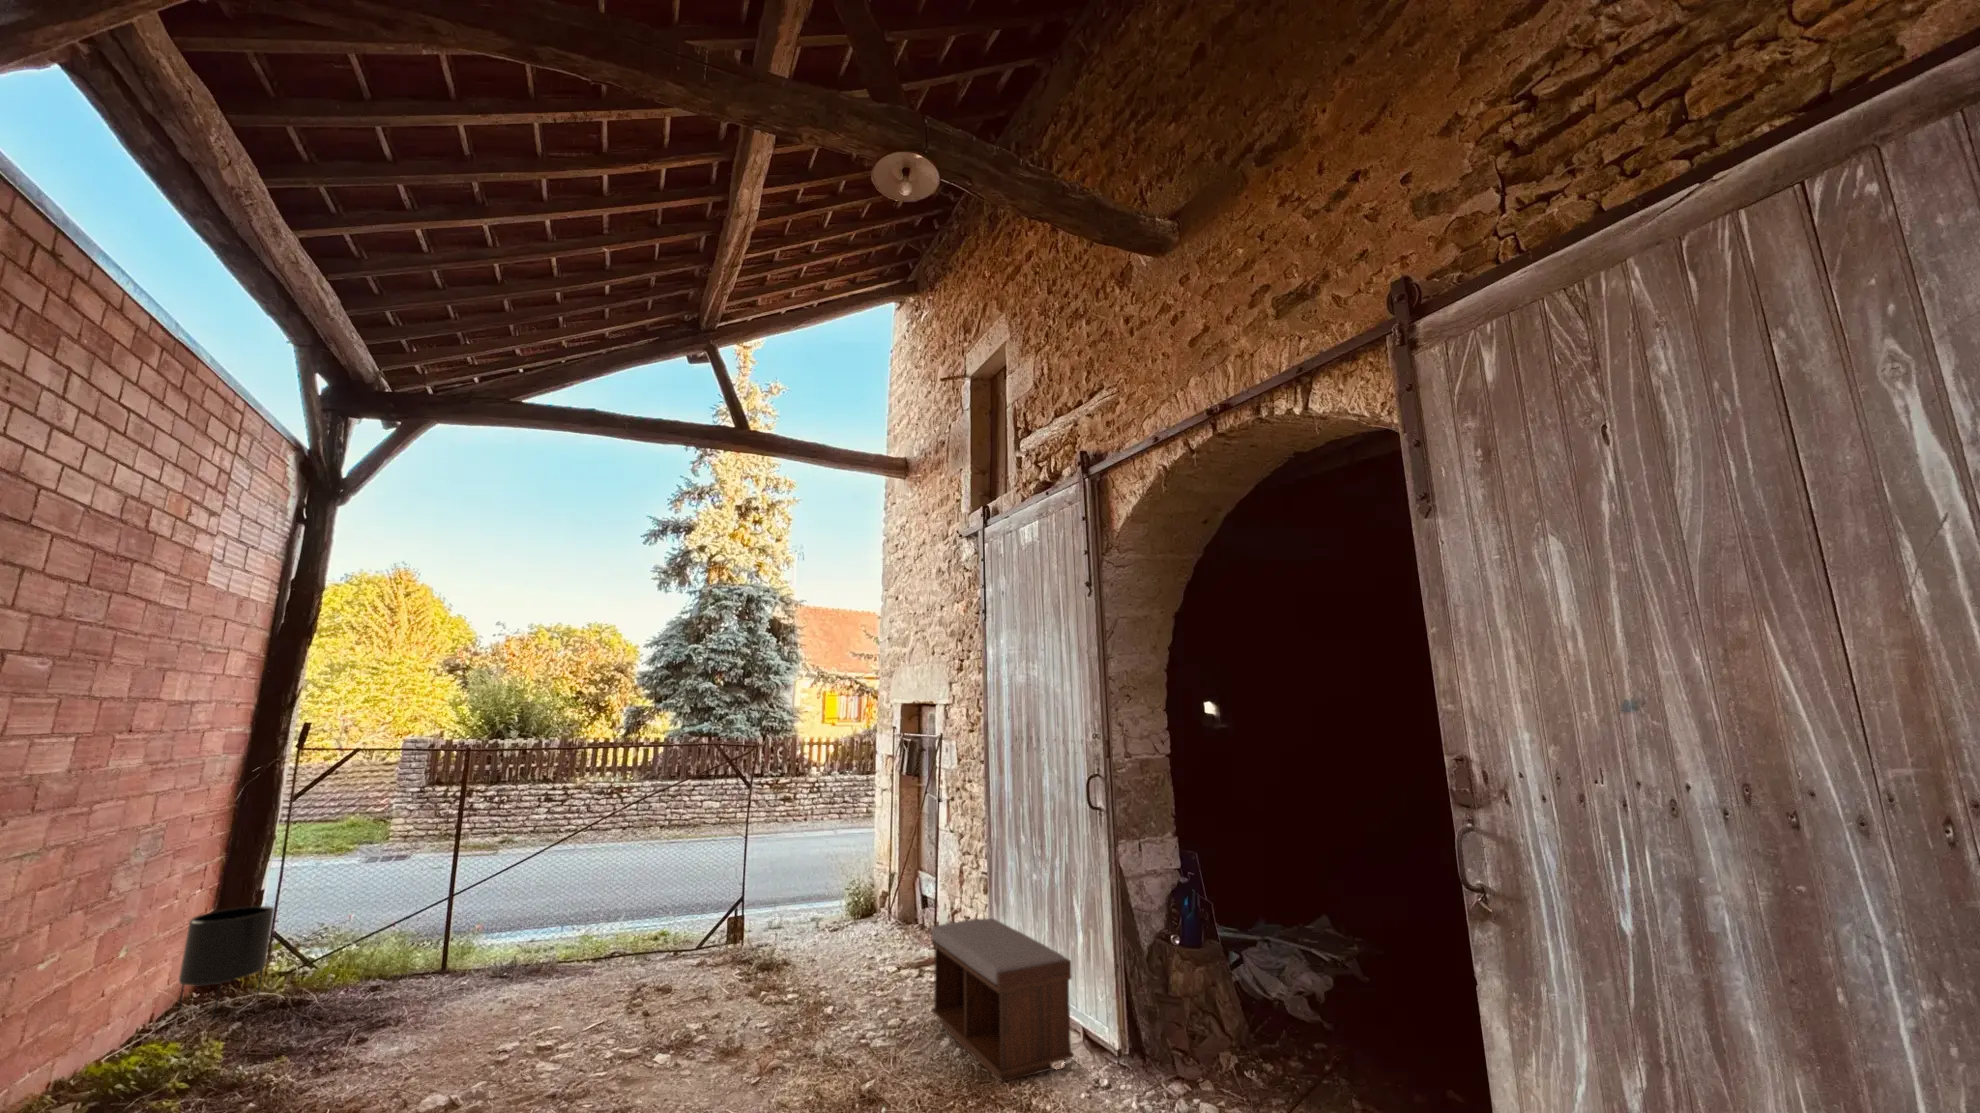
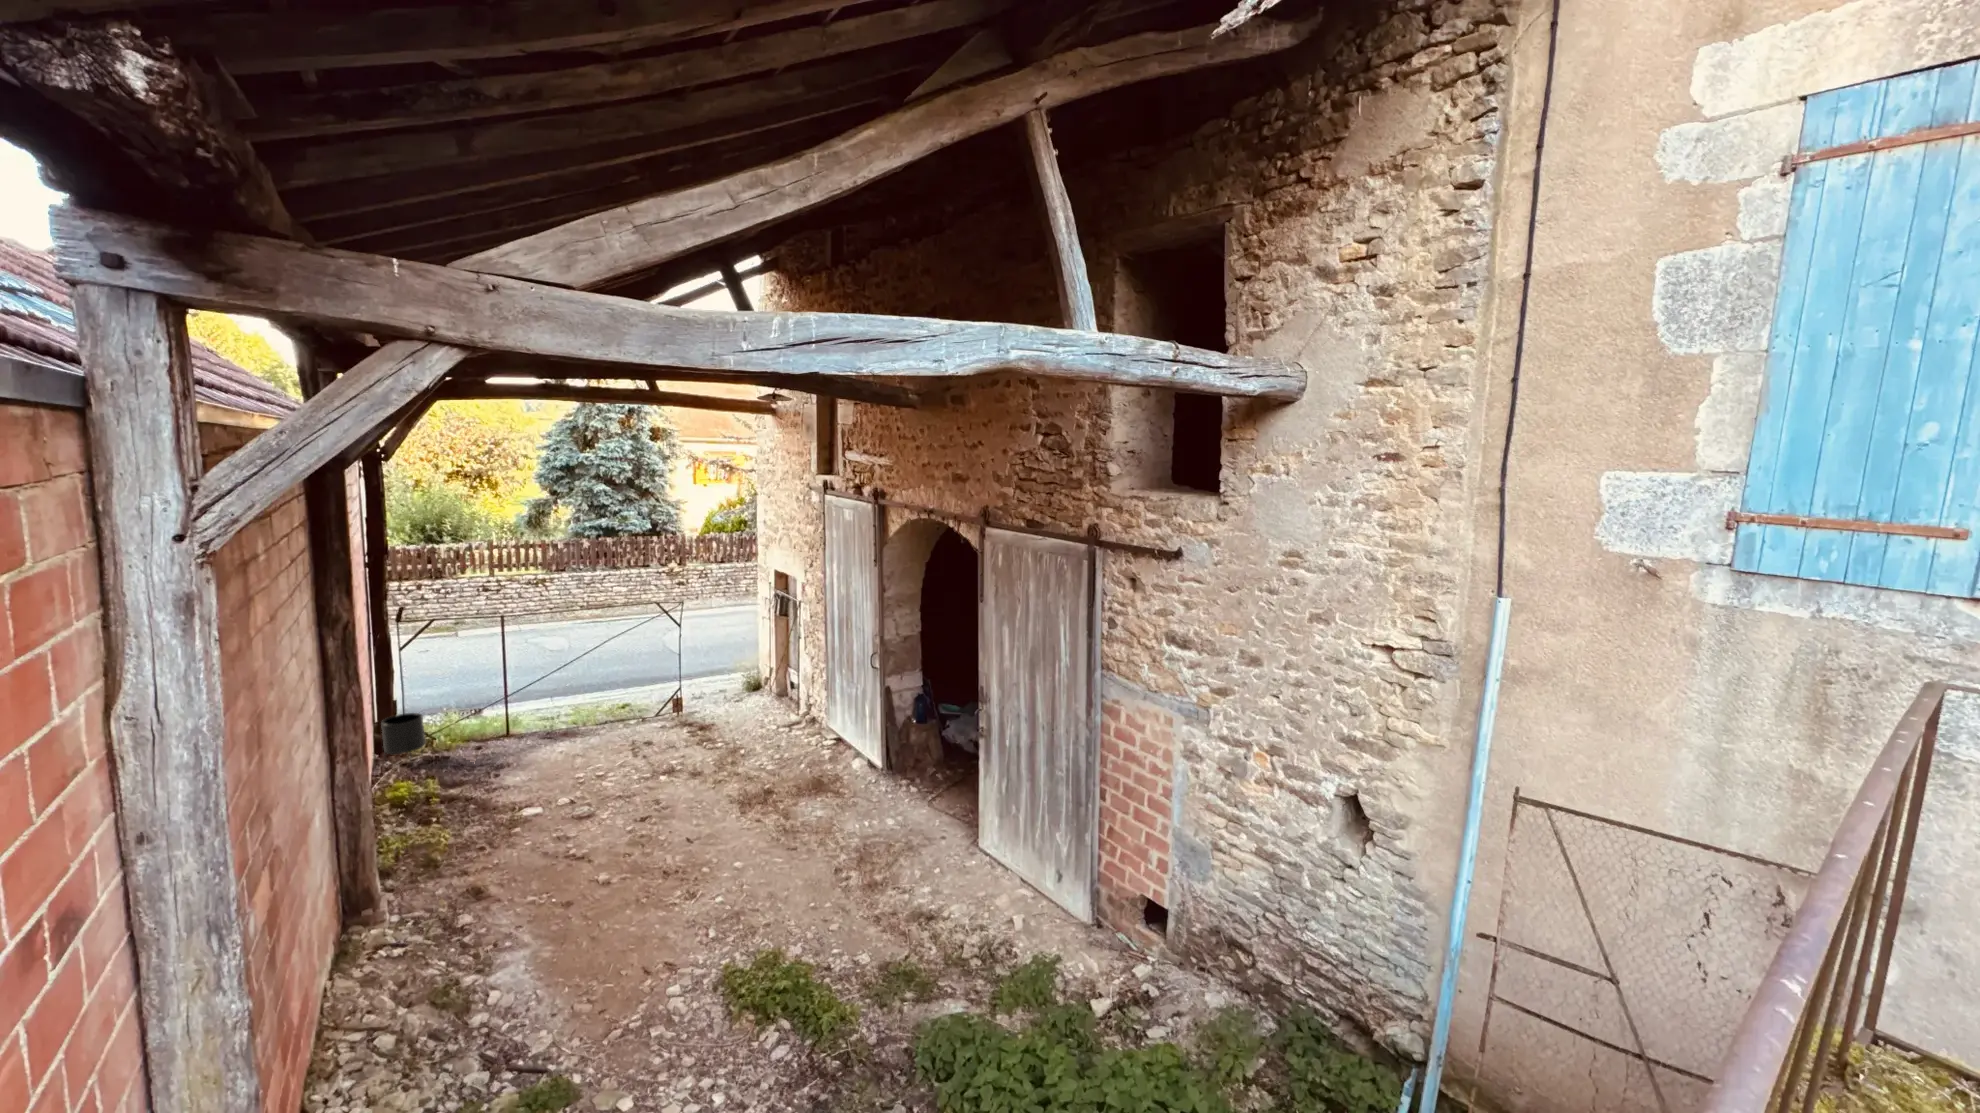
bench: present [931,918,1074,1081] -> none [795,707,861,781]

